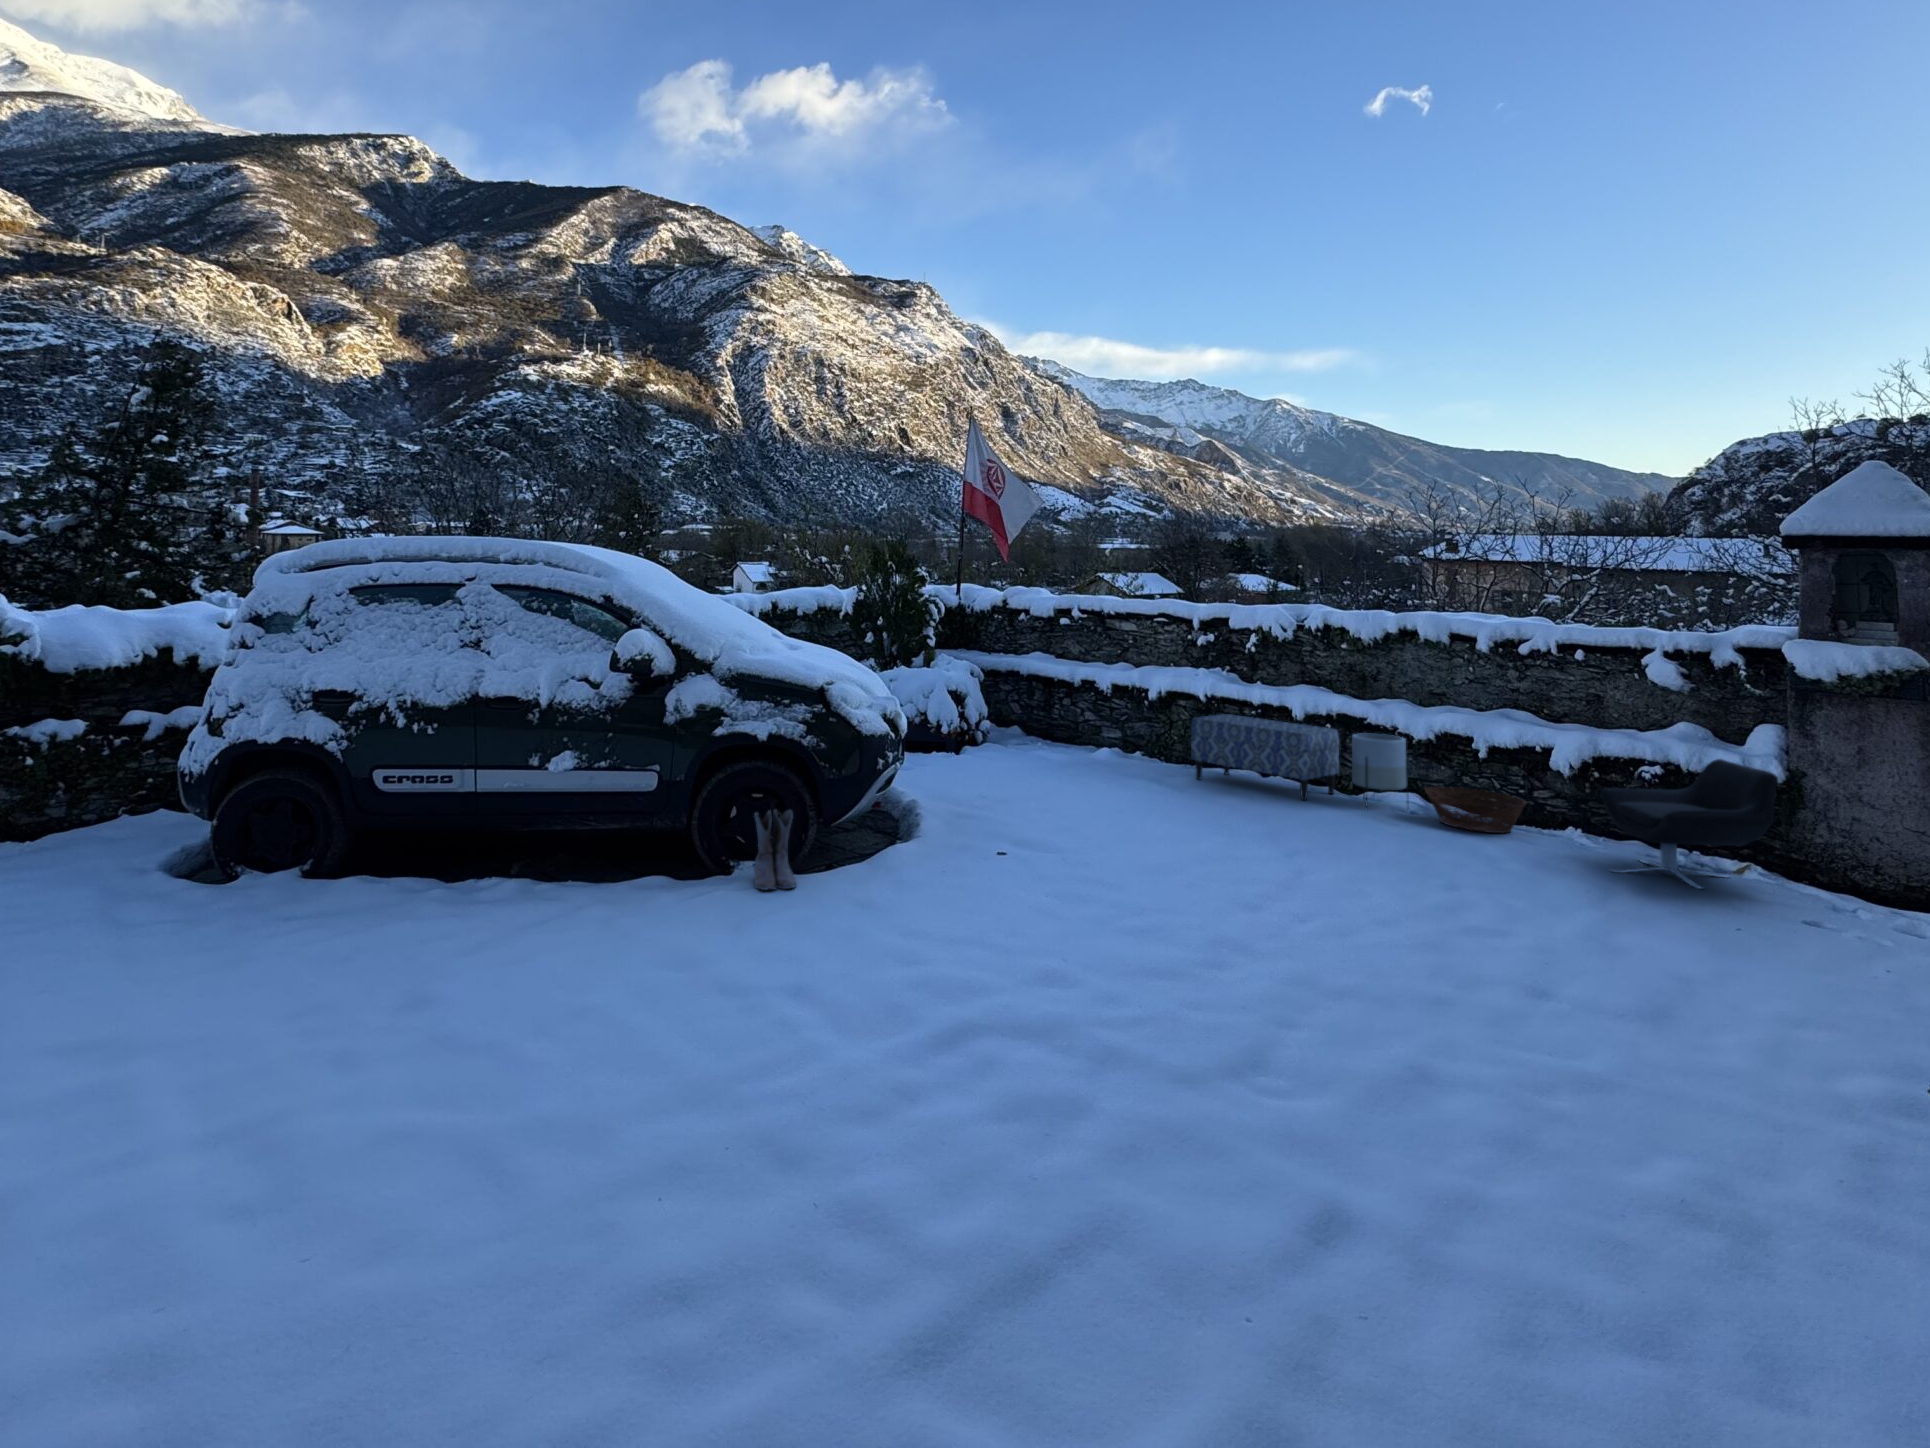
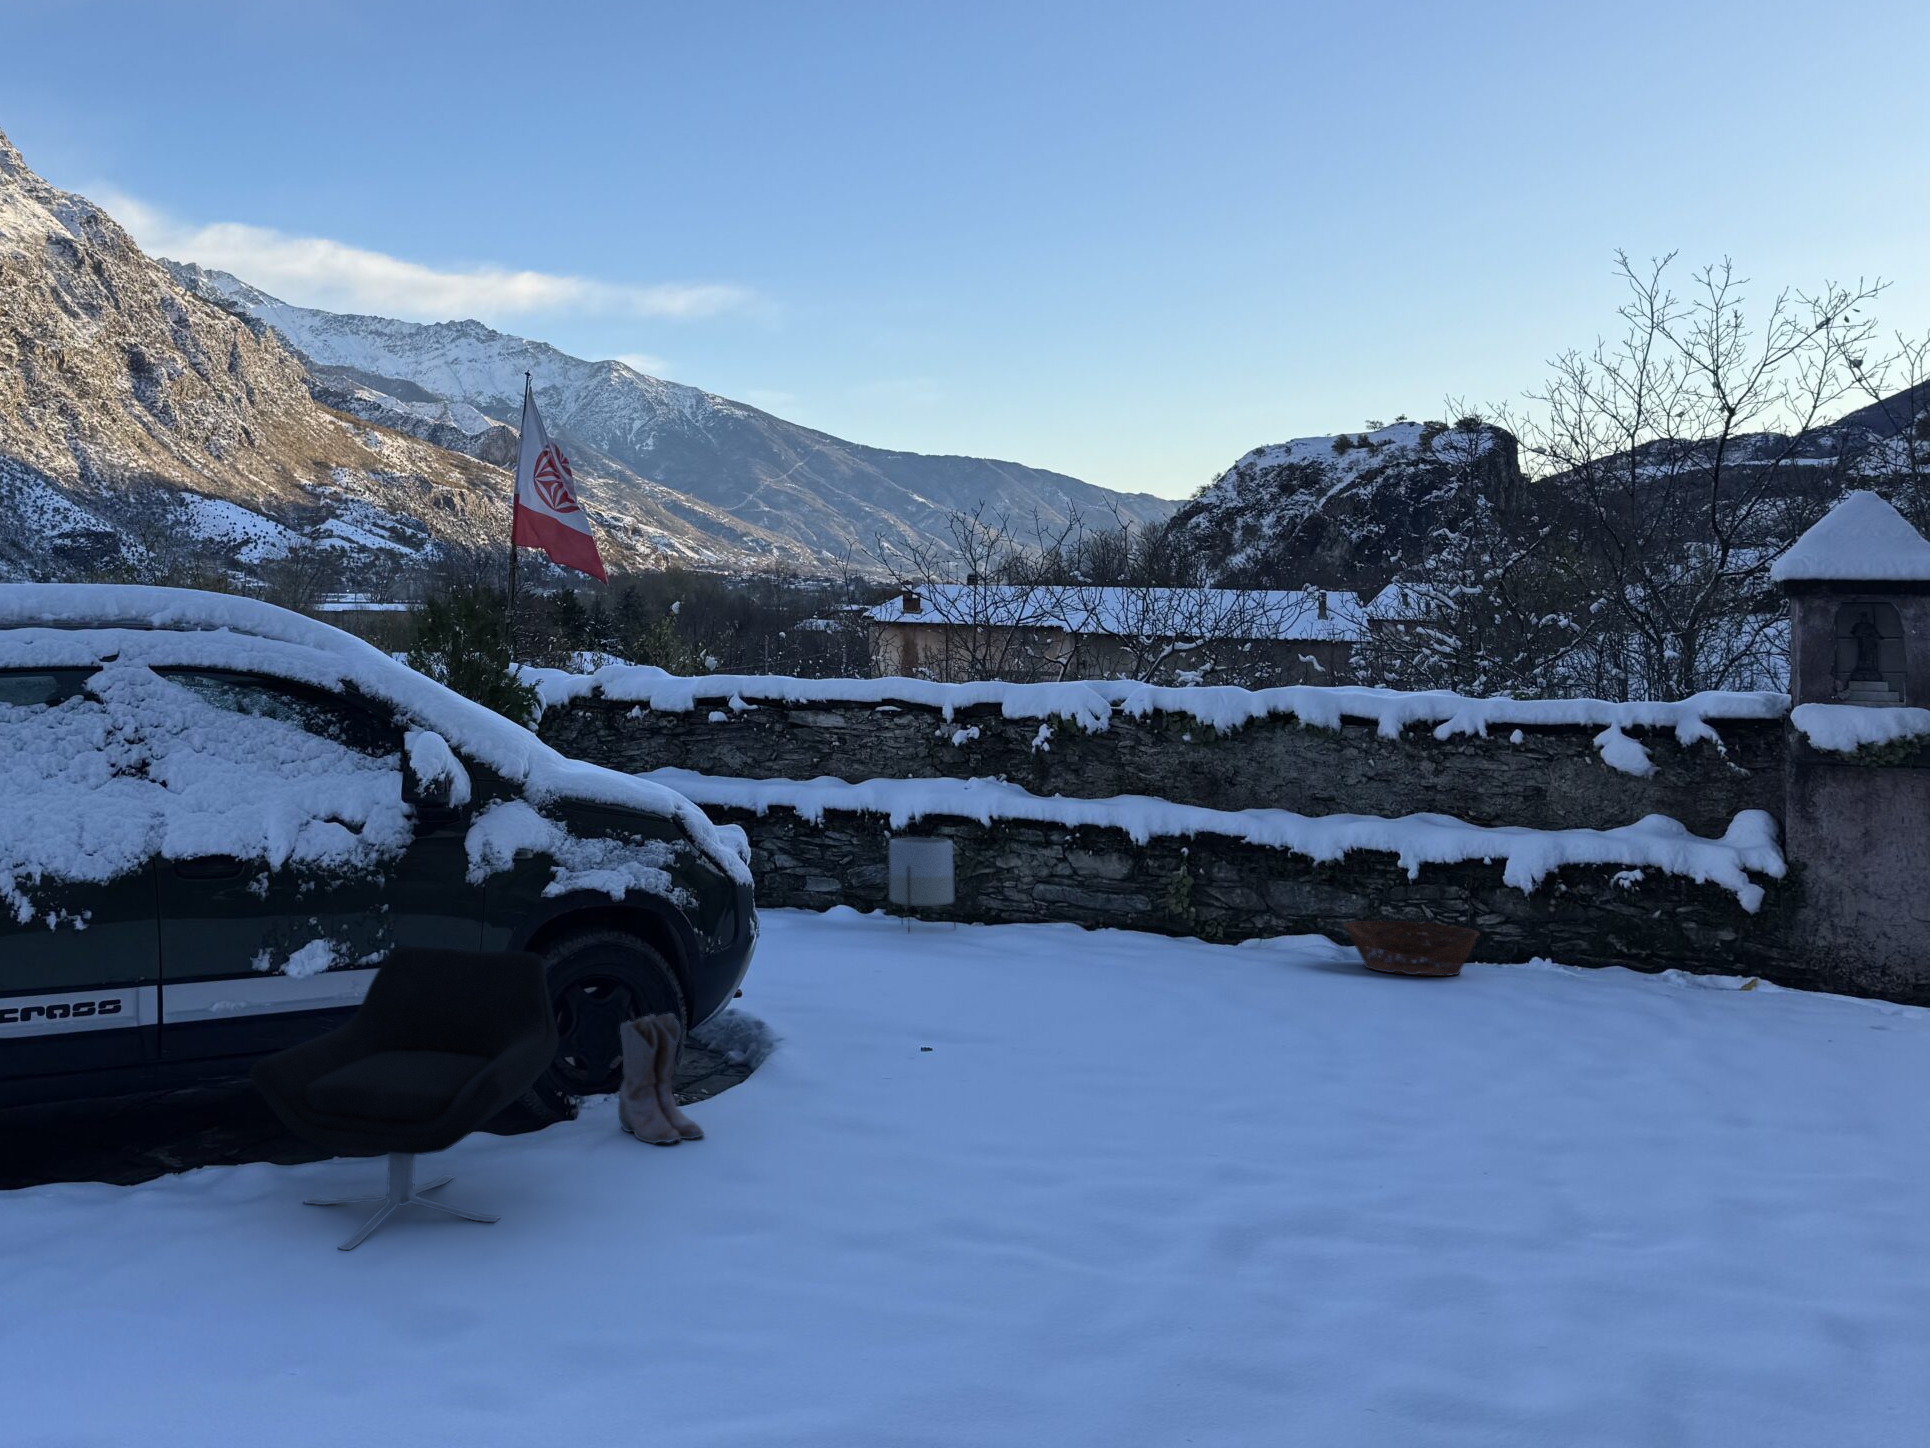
bench: present [1191,714,1339,800] -> none [990,843,1200,956]
planter: present [1352,733,1408,799] -> present [889,838,956,908]
lounge chair: present [1601,759,1778,889] -> present [250,945,559,1250]

